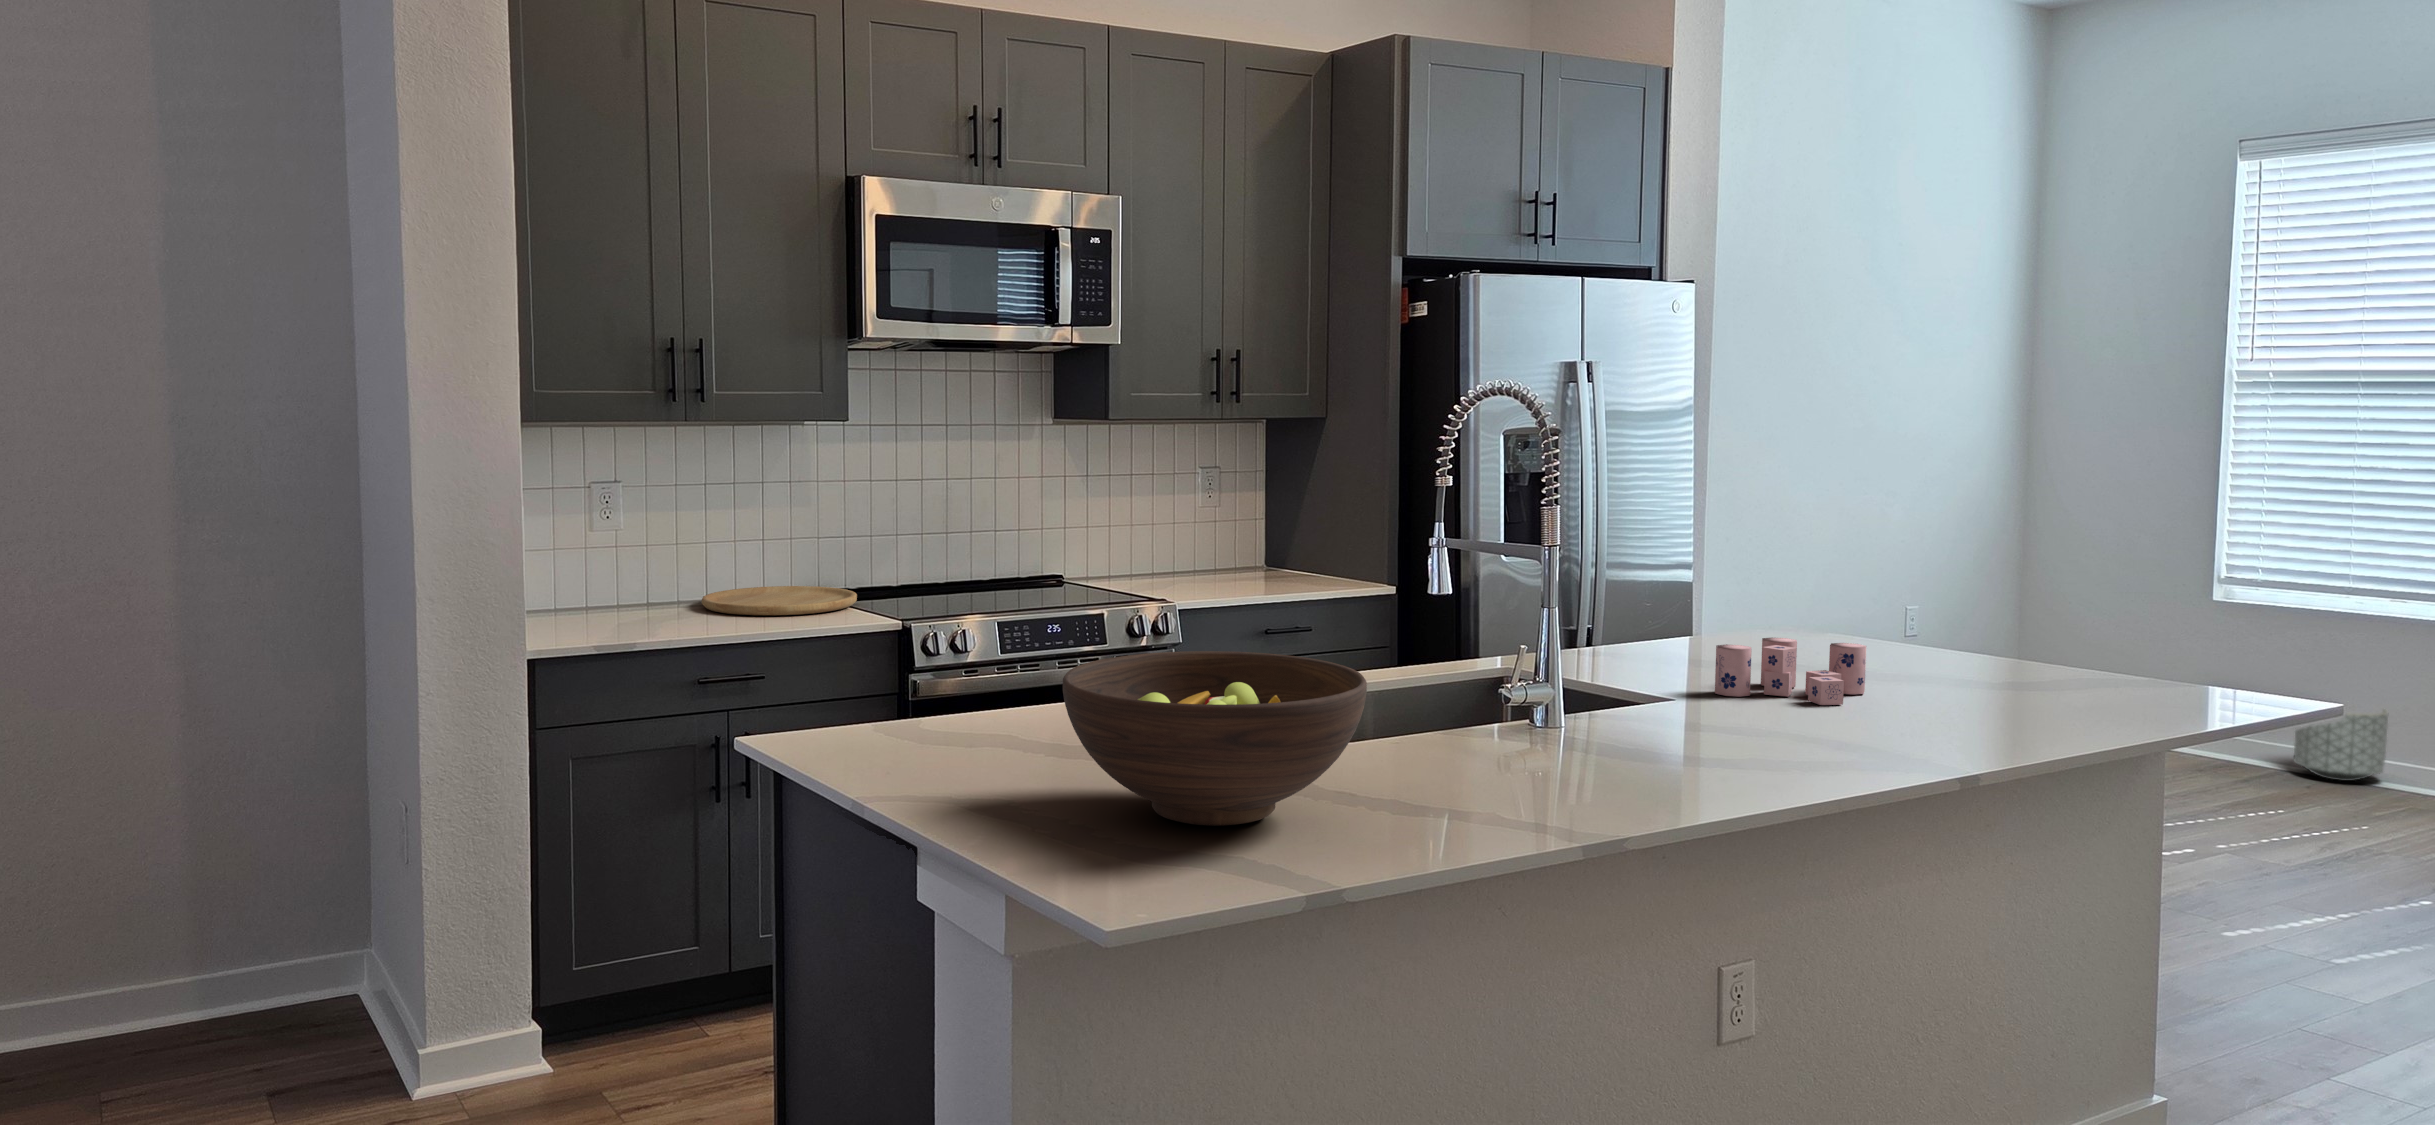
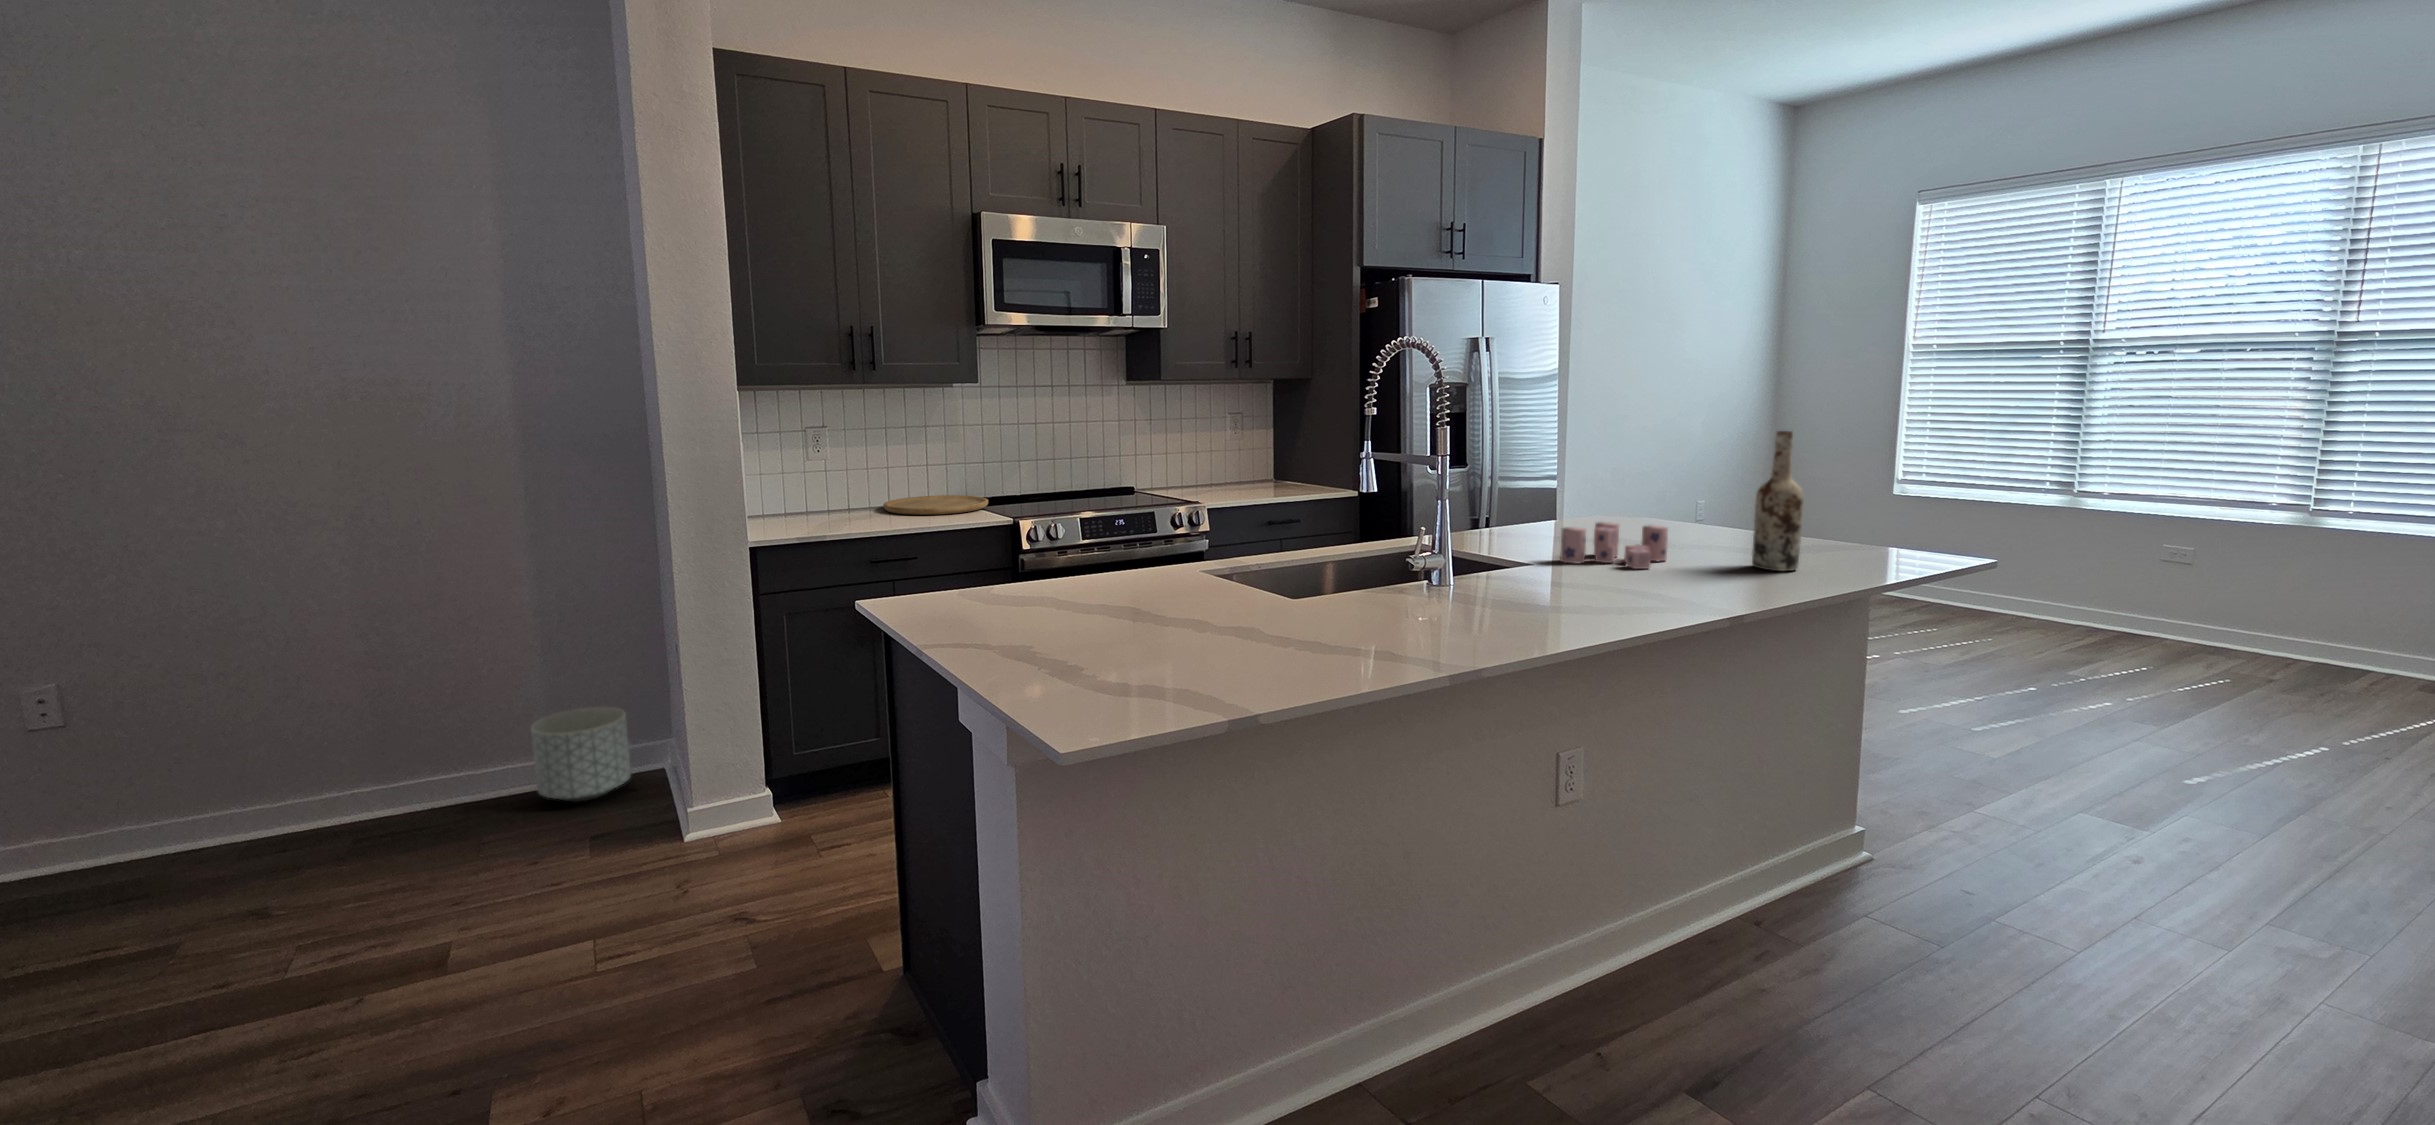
wine bottle: none [1985,512,2056,710] -> present [1752,431,1804,571]
fruit bowl: present [1063,651,1367,826] -> none [1069,534,1290,660]
planter: present [2293,701,2388,781] -> present [531,707,631,802]

